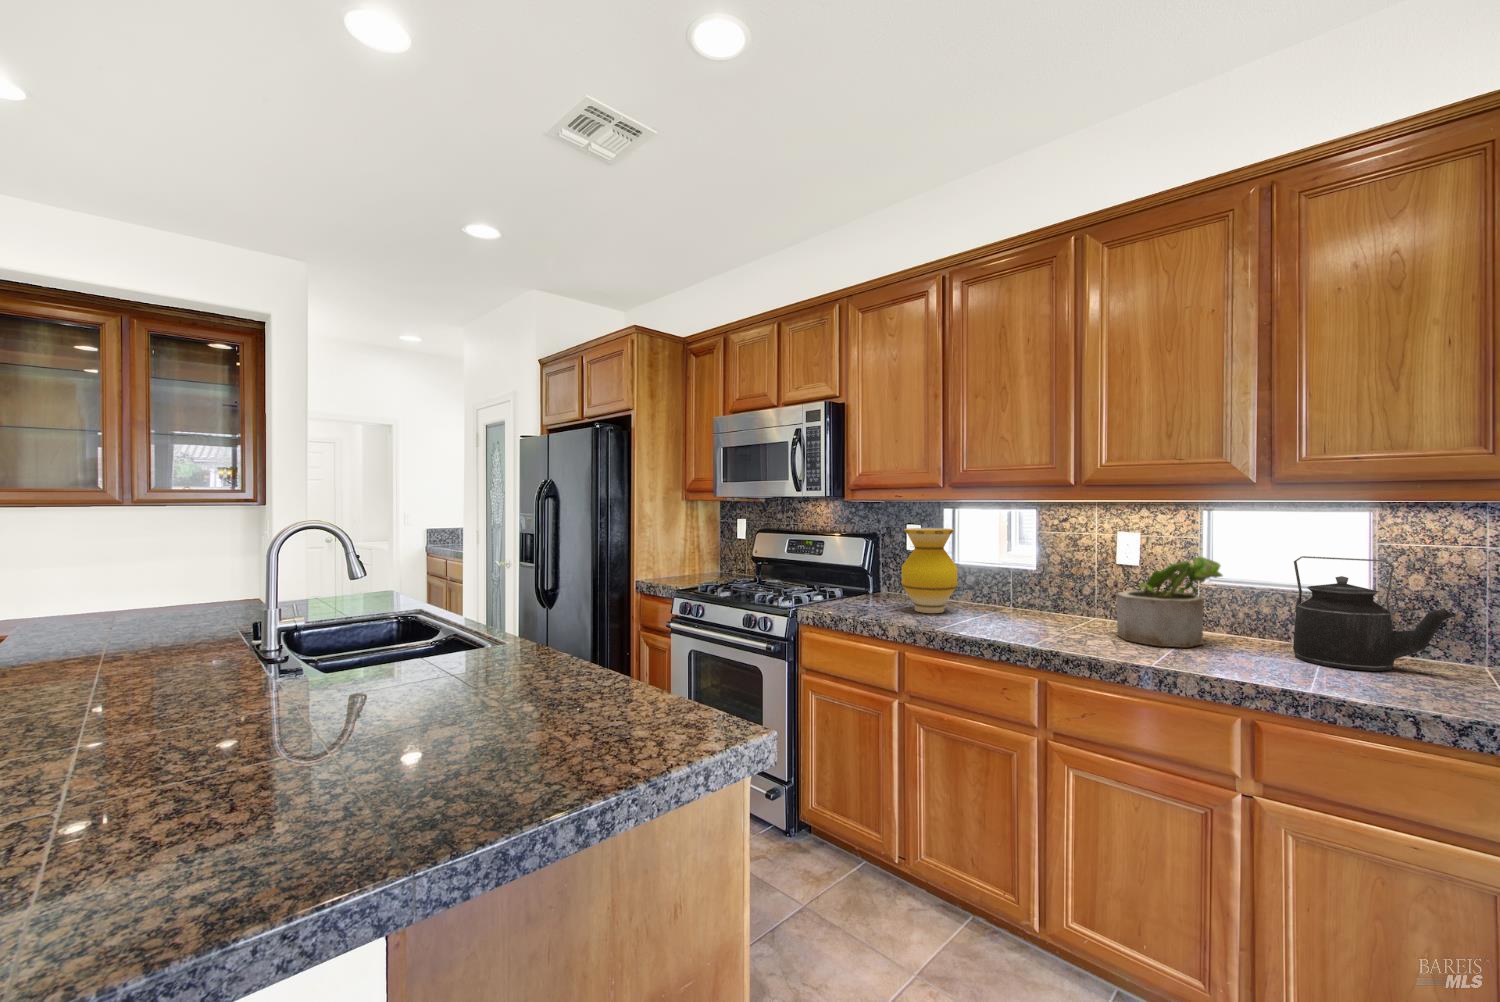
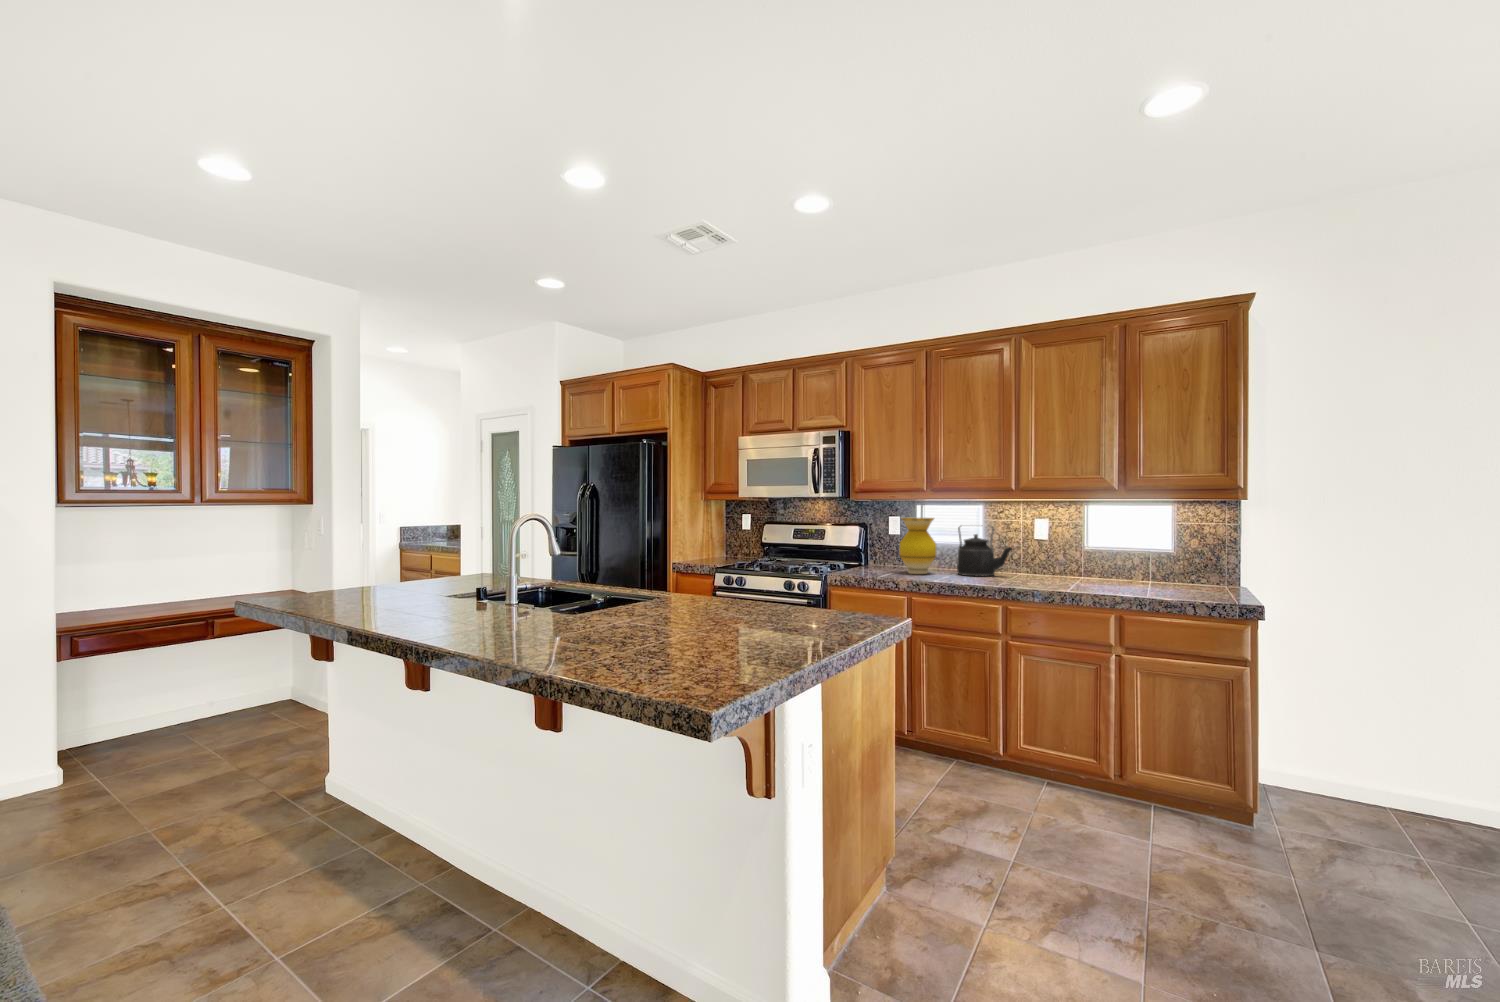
kettle: present [1293,556,1453,671] -> present [957,527,1012,576]
potted plant: present [1116,557,1222,647] -> none [1040,531,1099,584]

